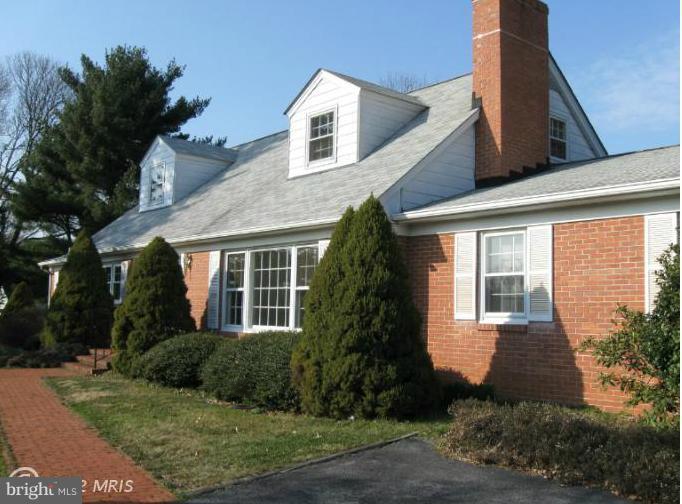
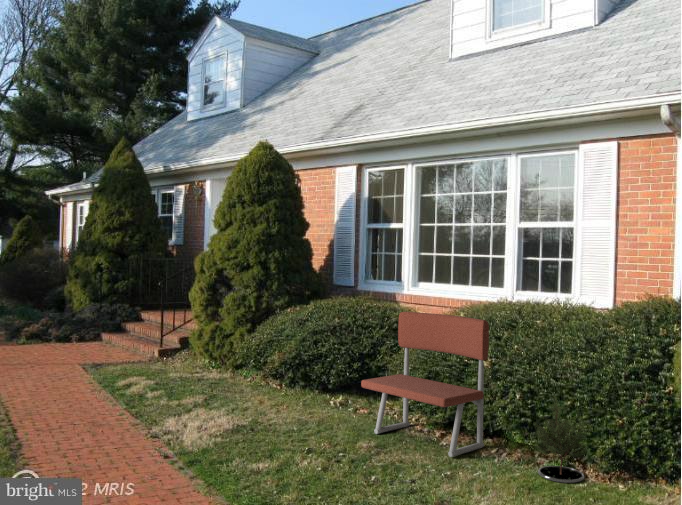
bench: none [169,335,226,403] -> present [361,312,489,457]

